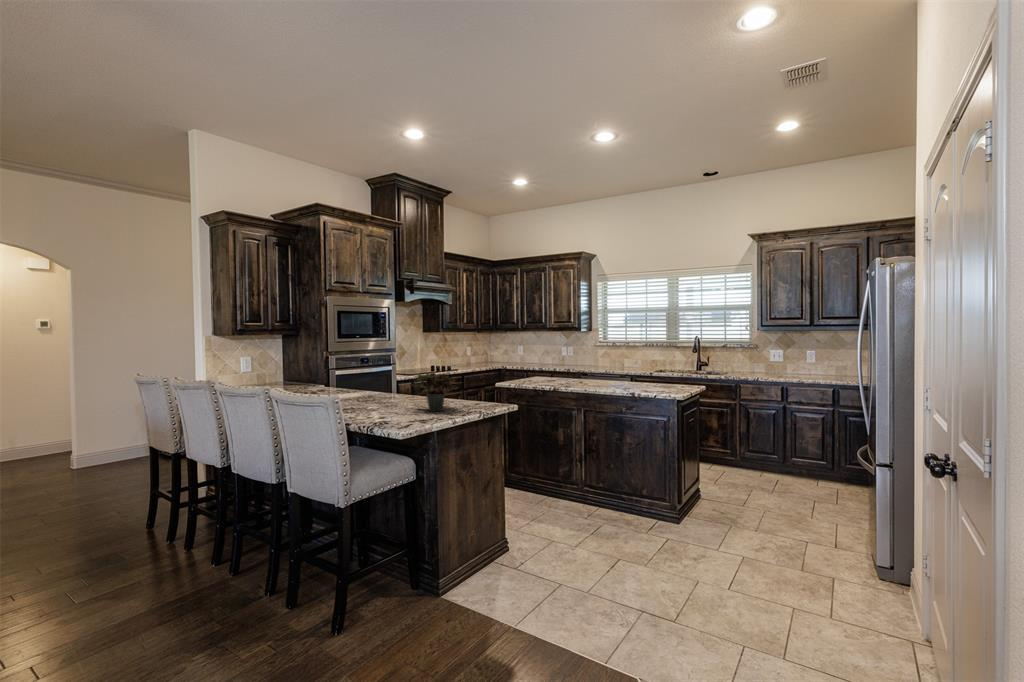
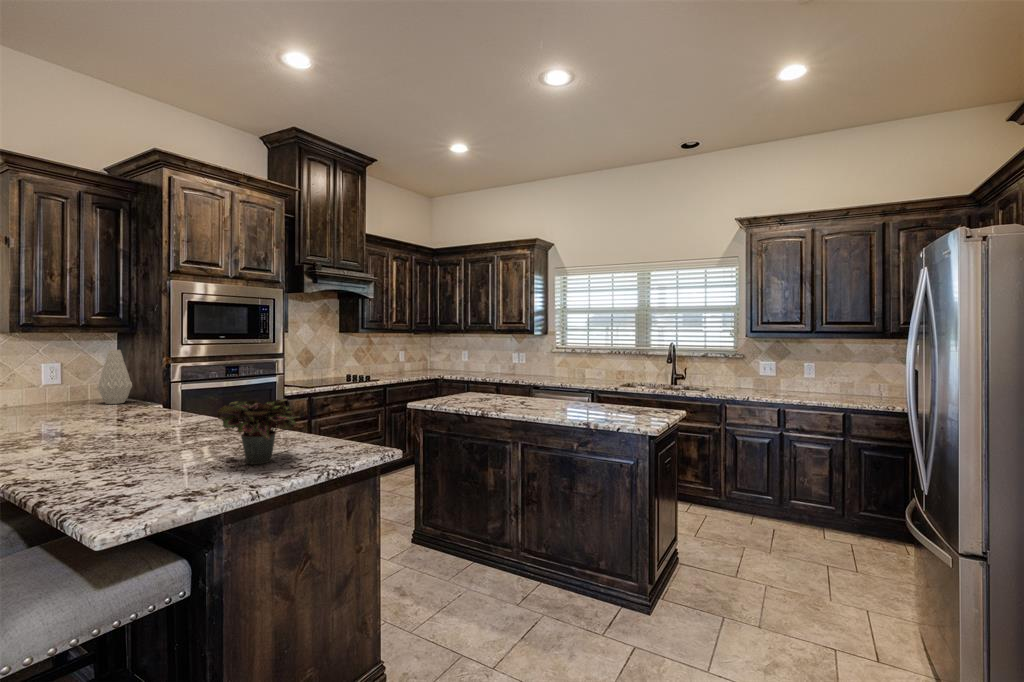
vase: none [279,347,301,385] -> present [97,350,132,404]

